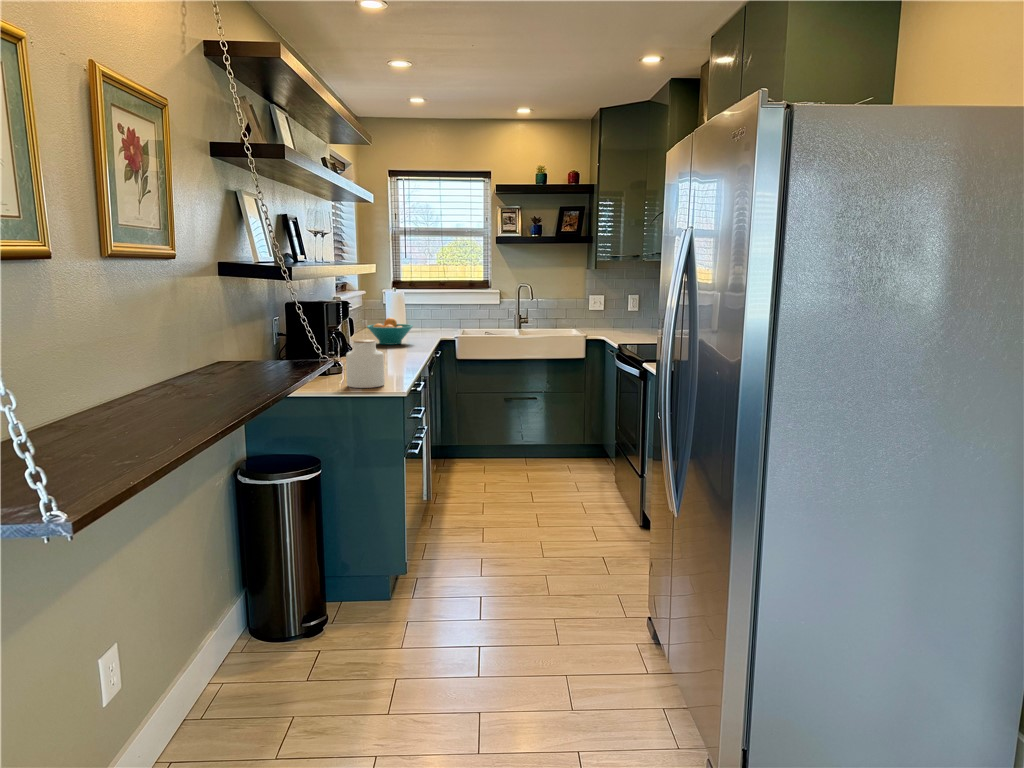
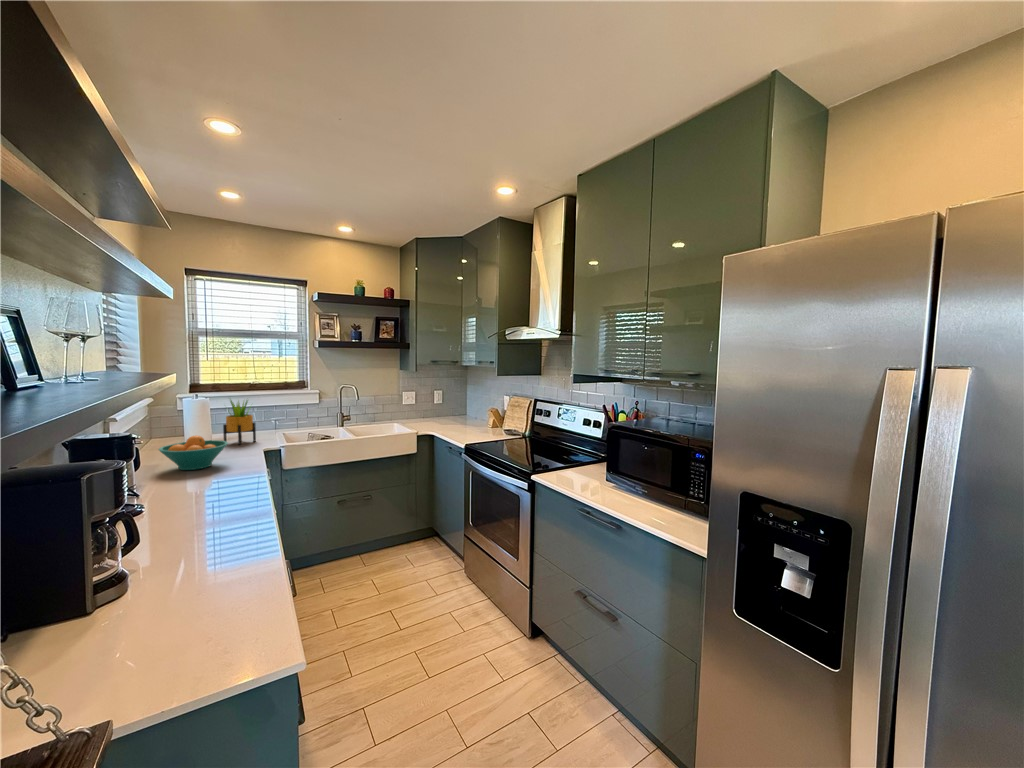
potted plant: none [414,291,440,335] -> present [223,400,256,445]
jar: present [346,340,385,388] -> none [128,525,217,633]

